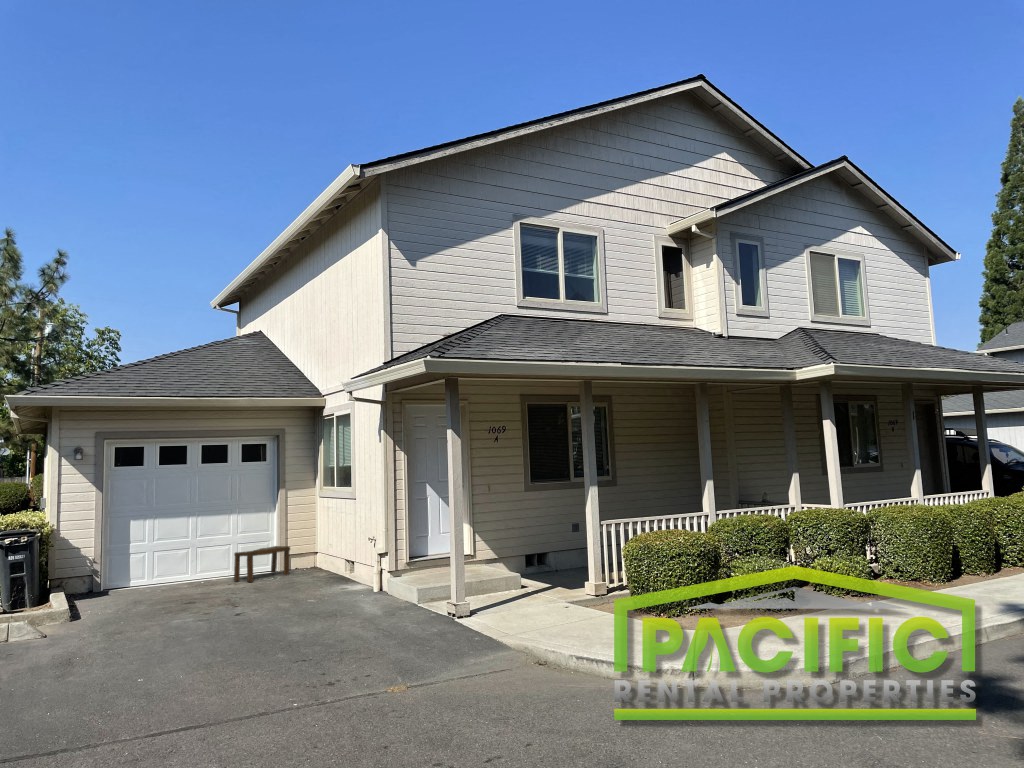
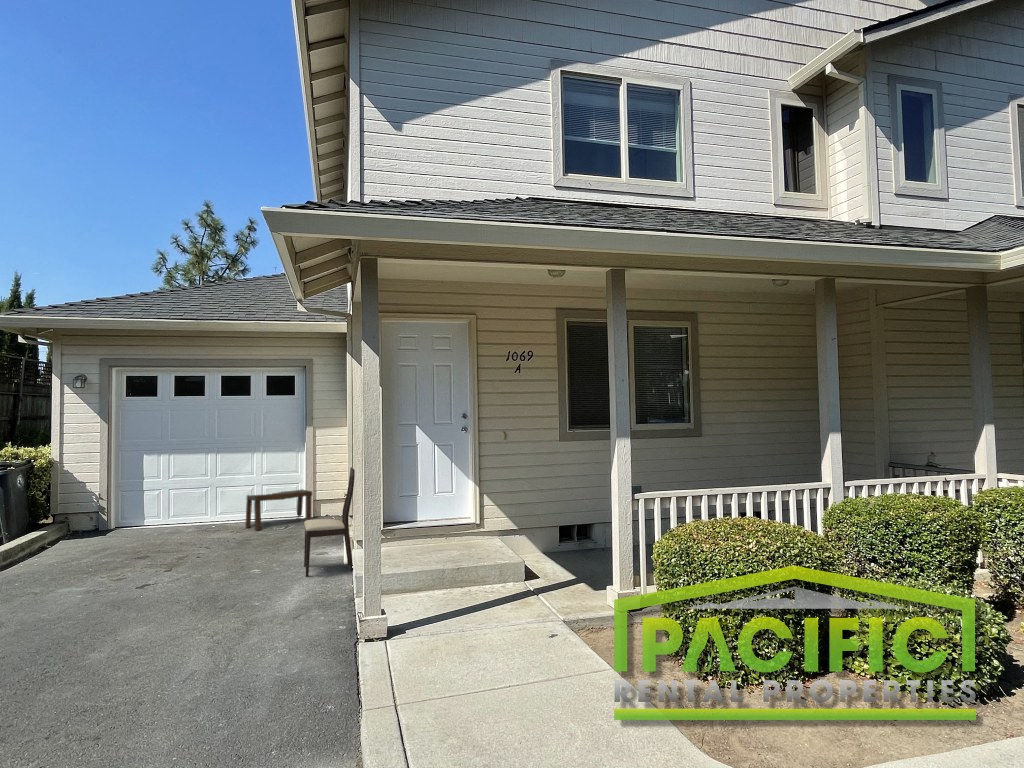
chair: none [341,519,385,602] -> present [304,467,355,576]

